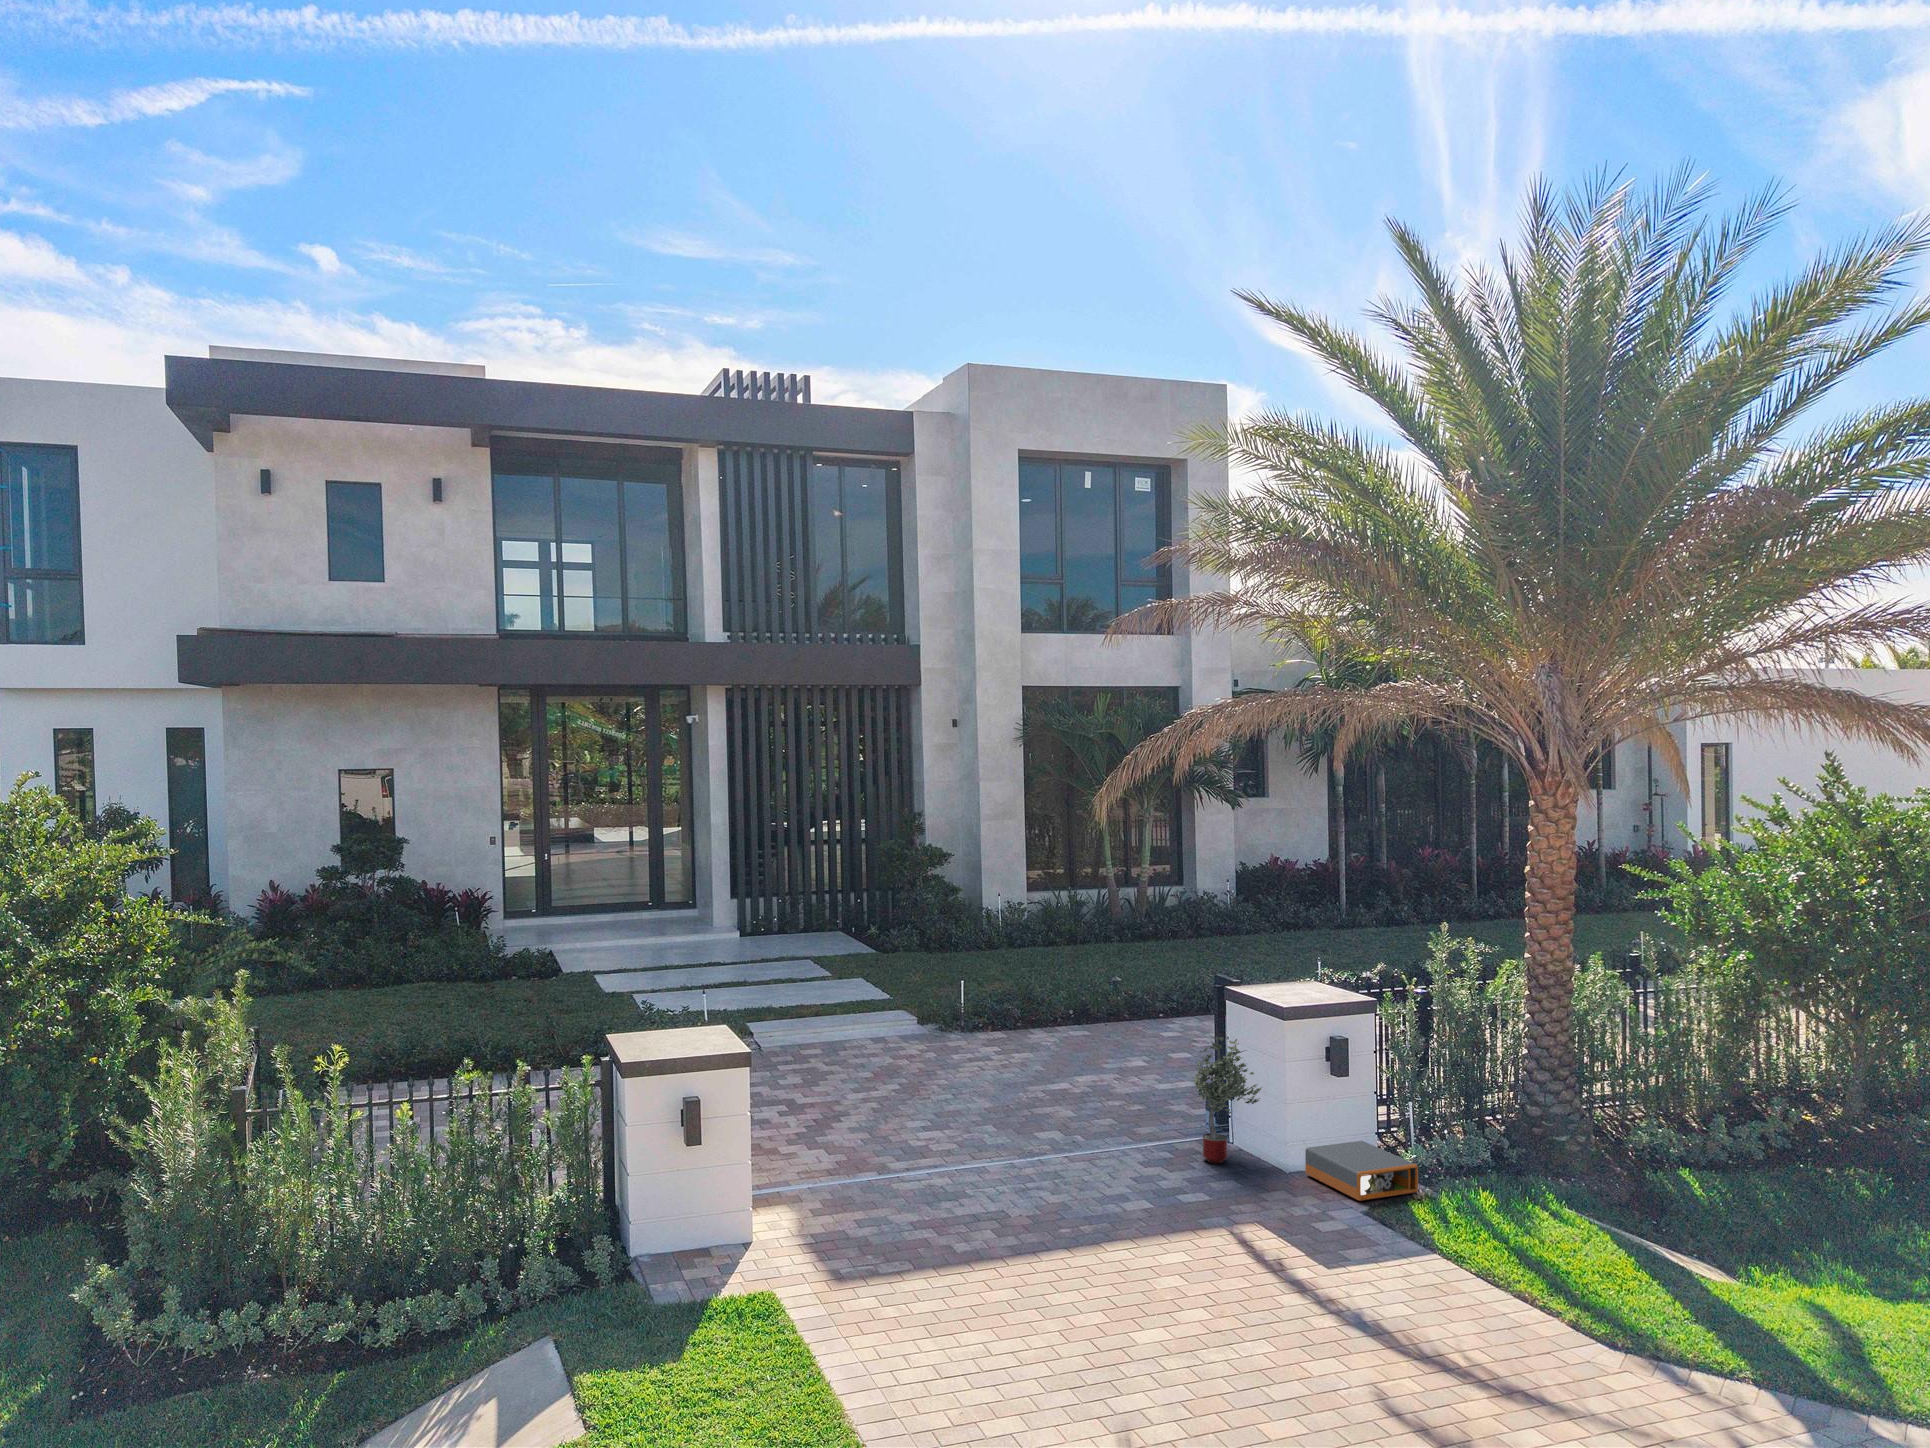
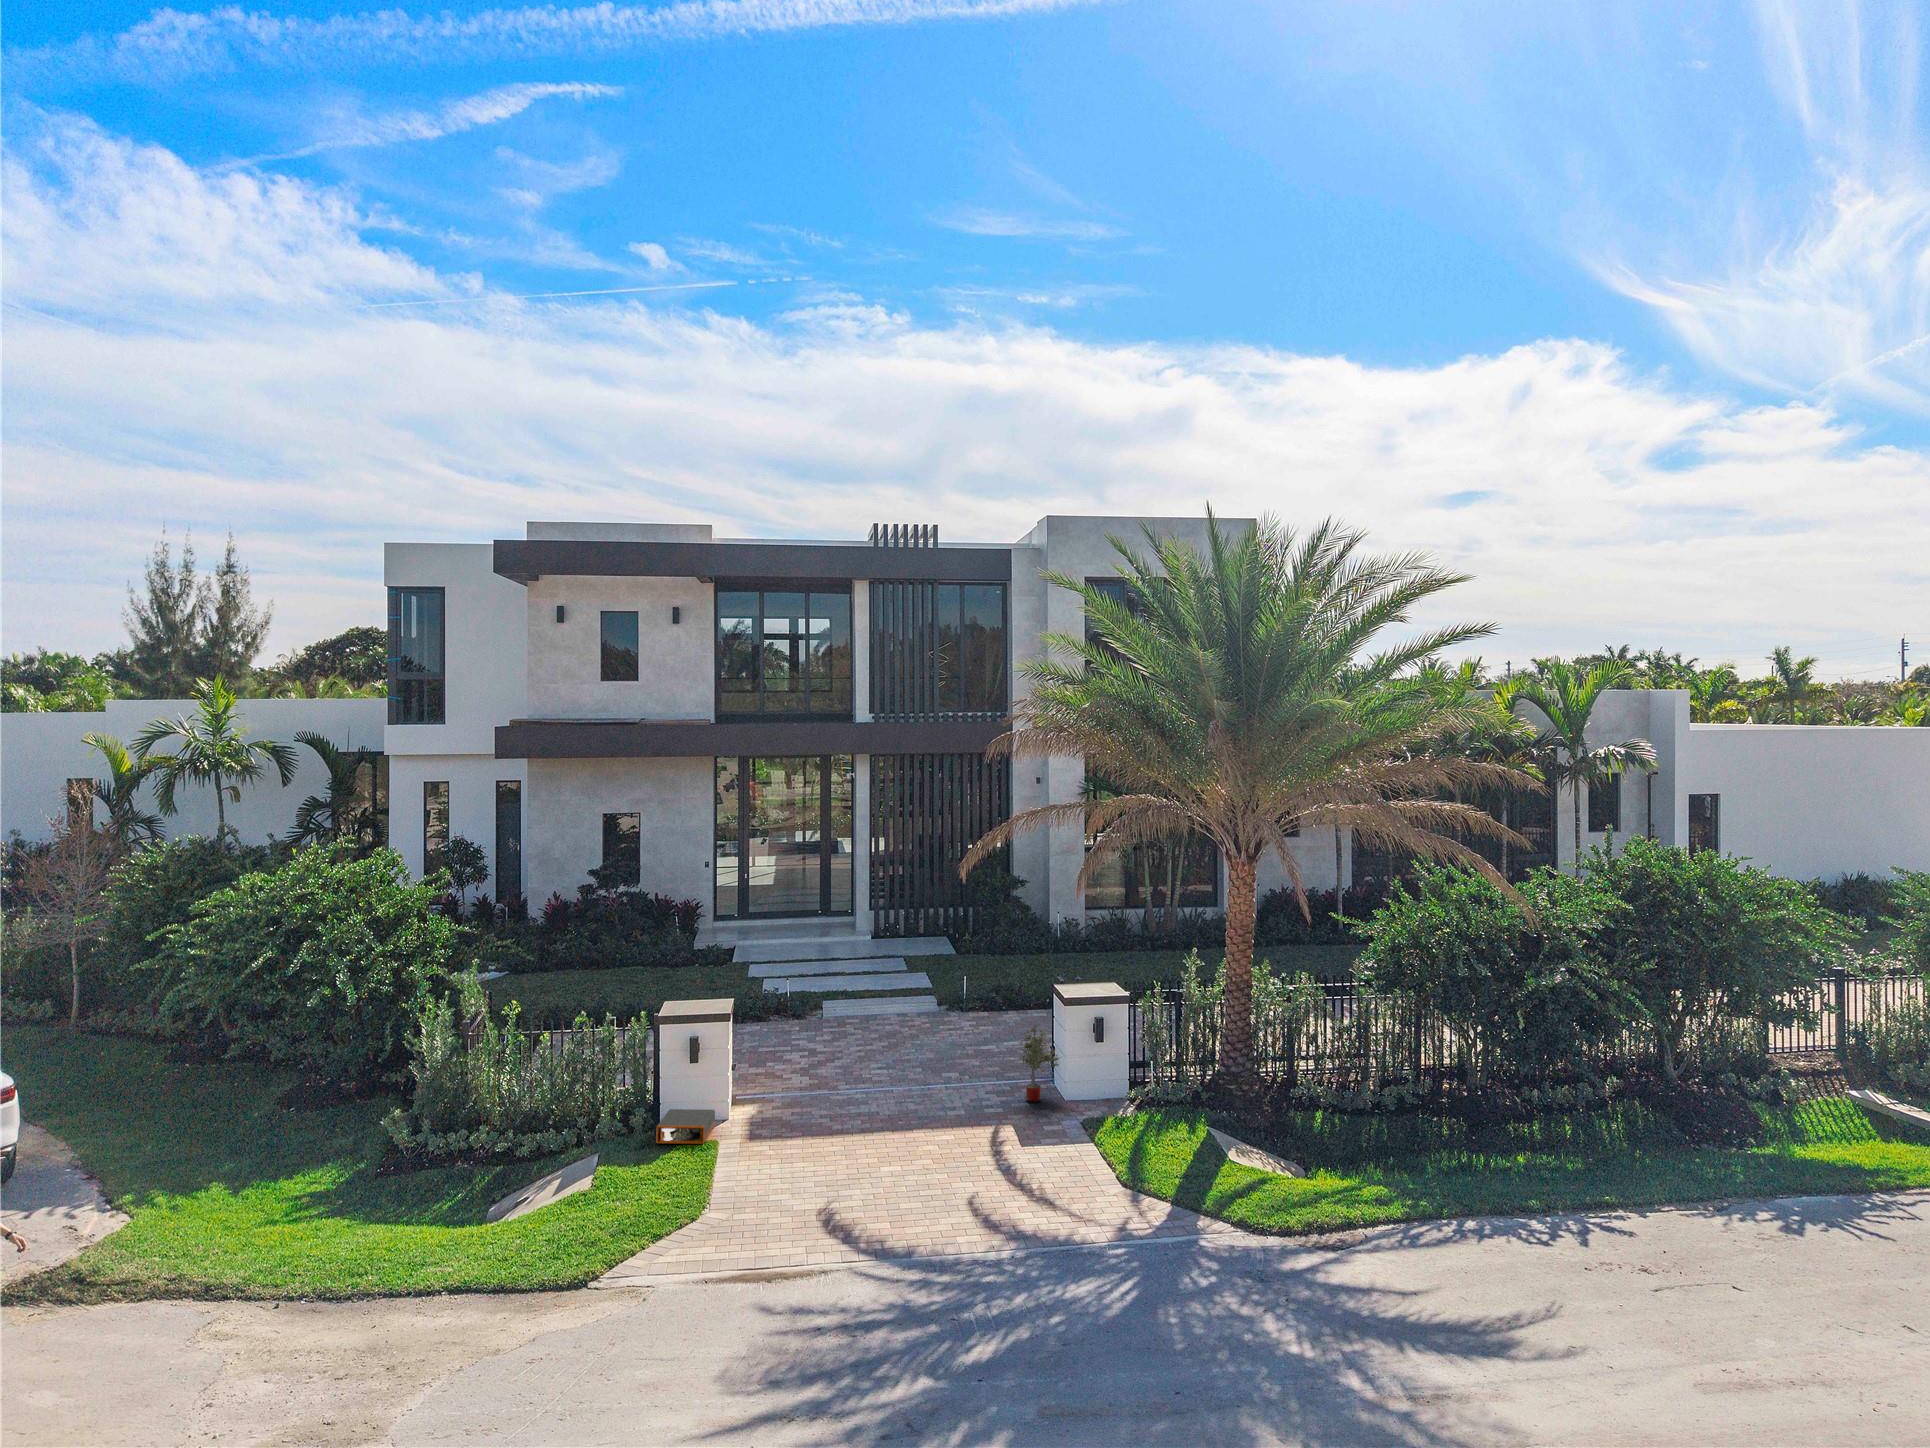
storage box: present [1305,1141,1418,1201] -> present [656,1109,715,1144]

